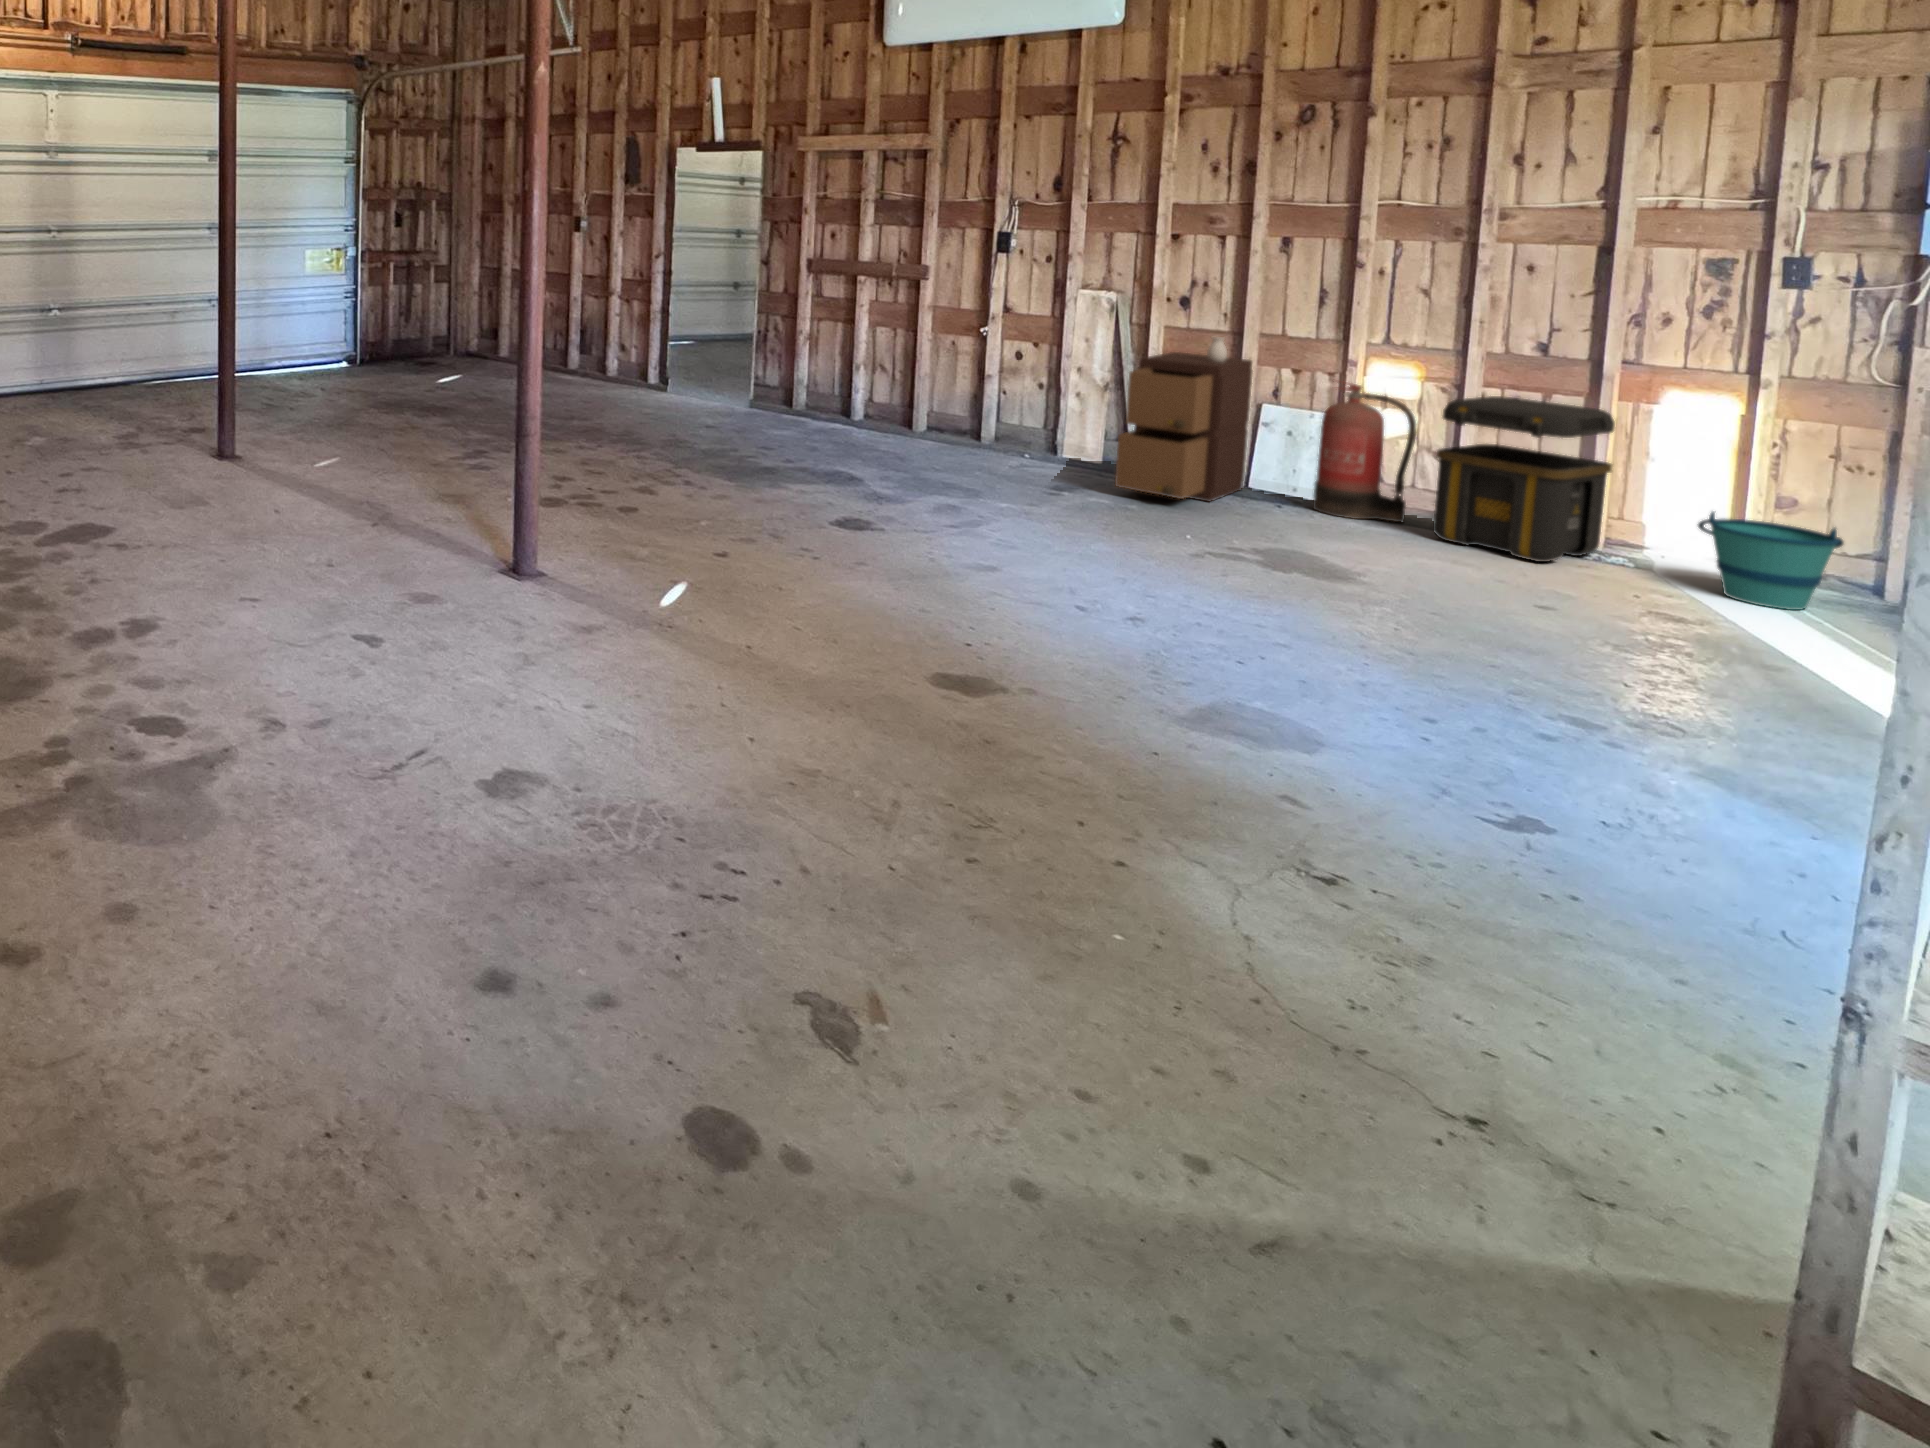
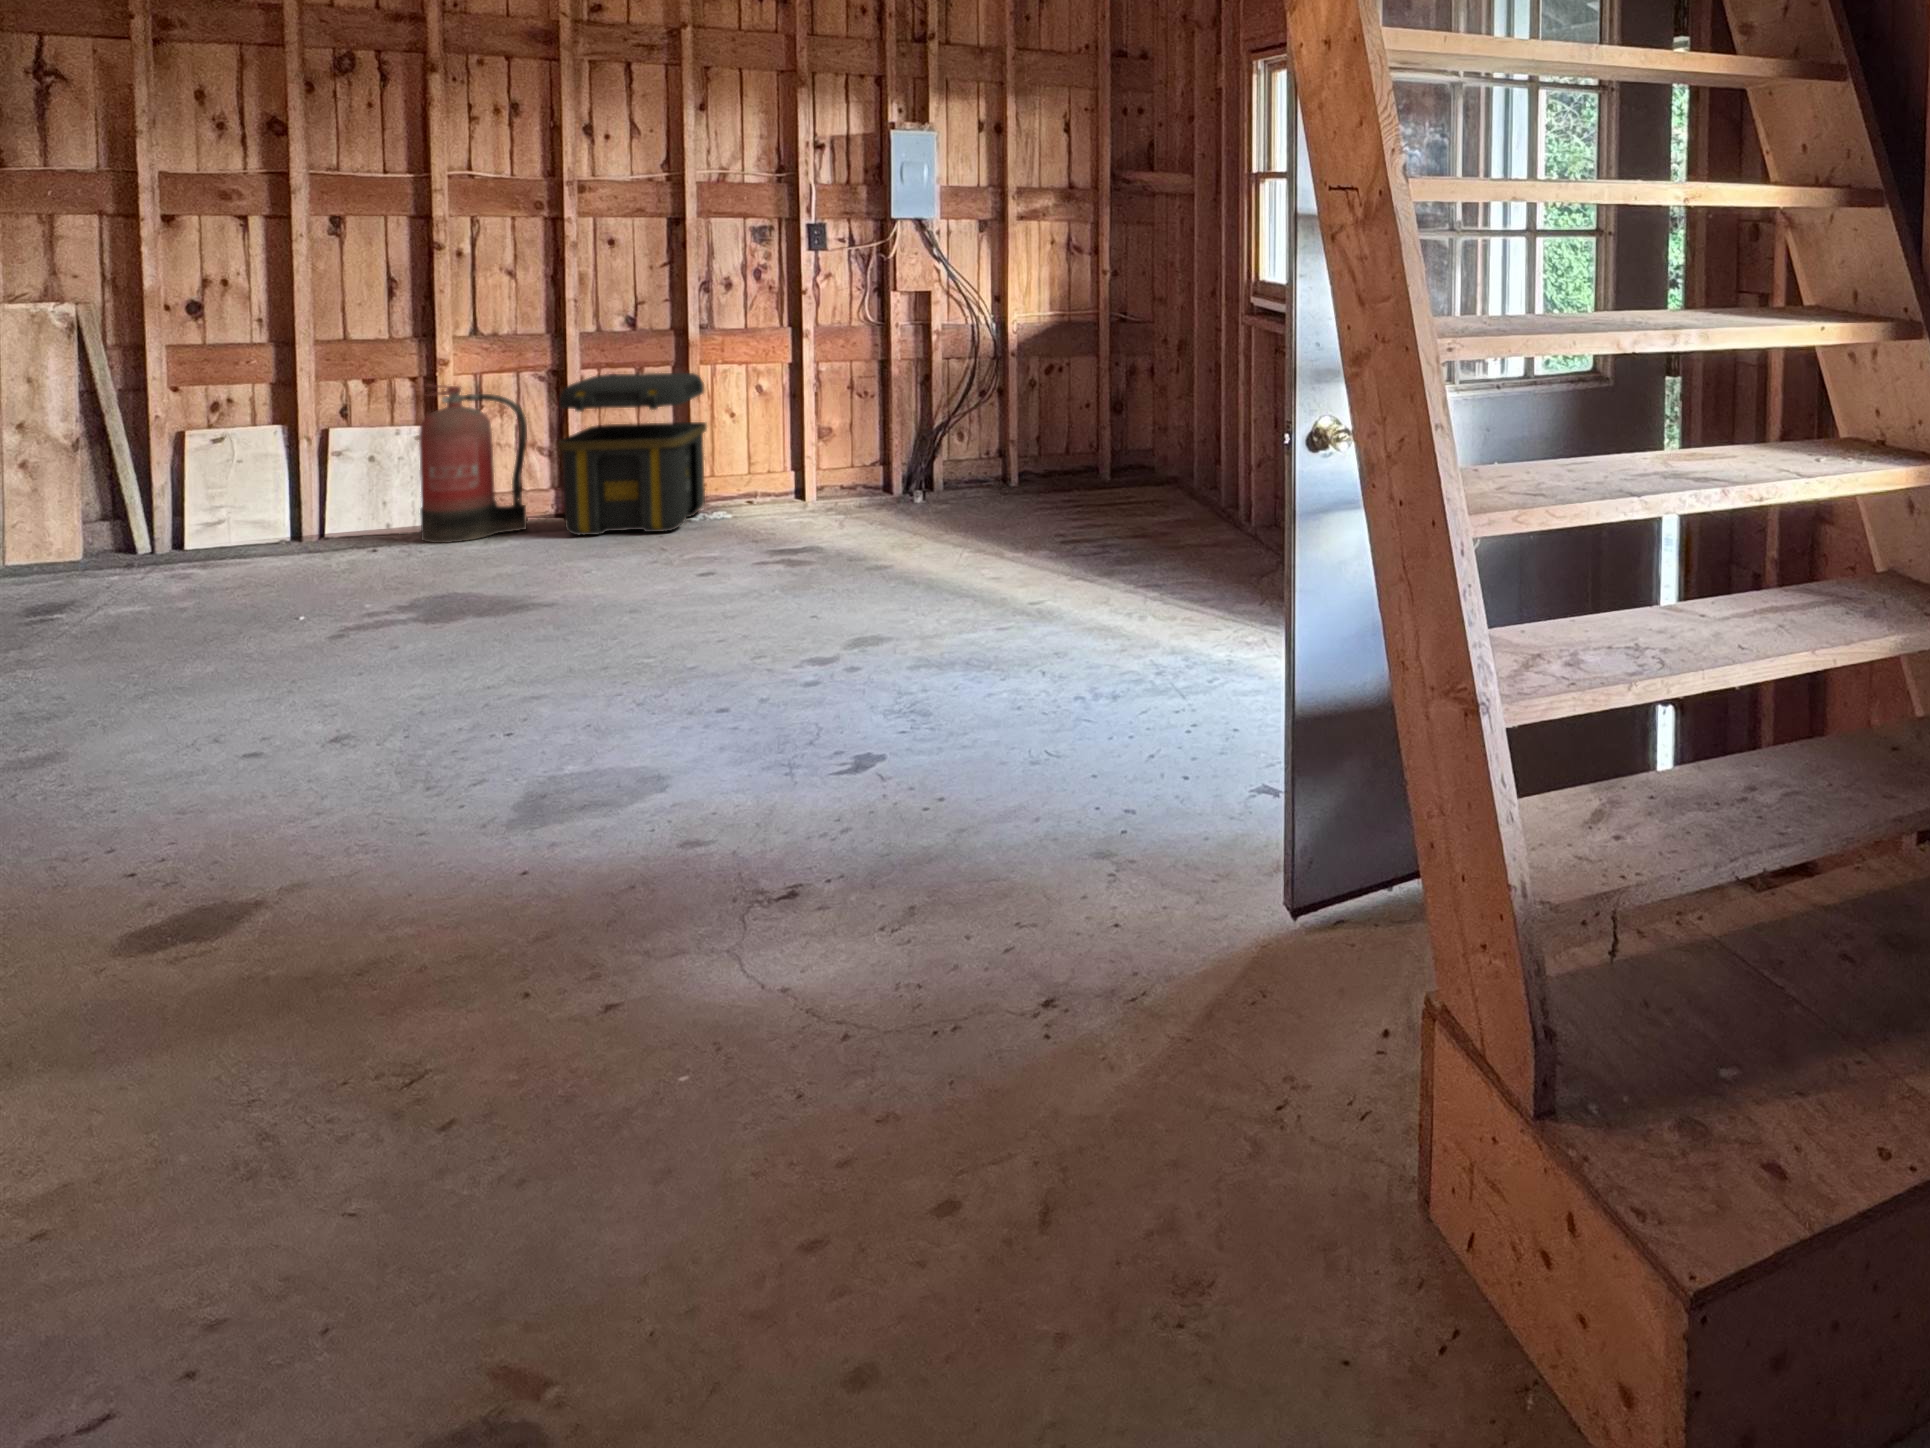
storage cabinet: present [1115,337,1252,502] -> none [146,352,323,586]
bucket: present [1698,512,1844,610] -> none [780,440,872,518]

